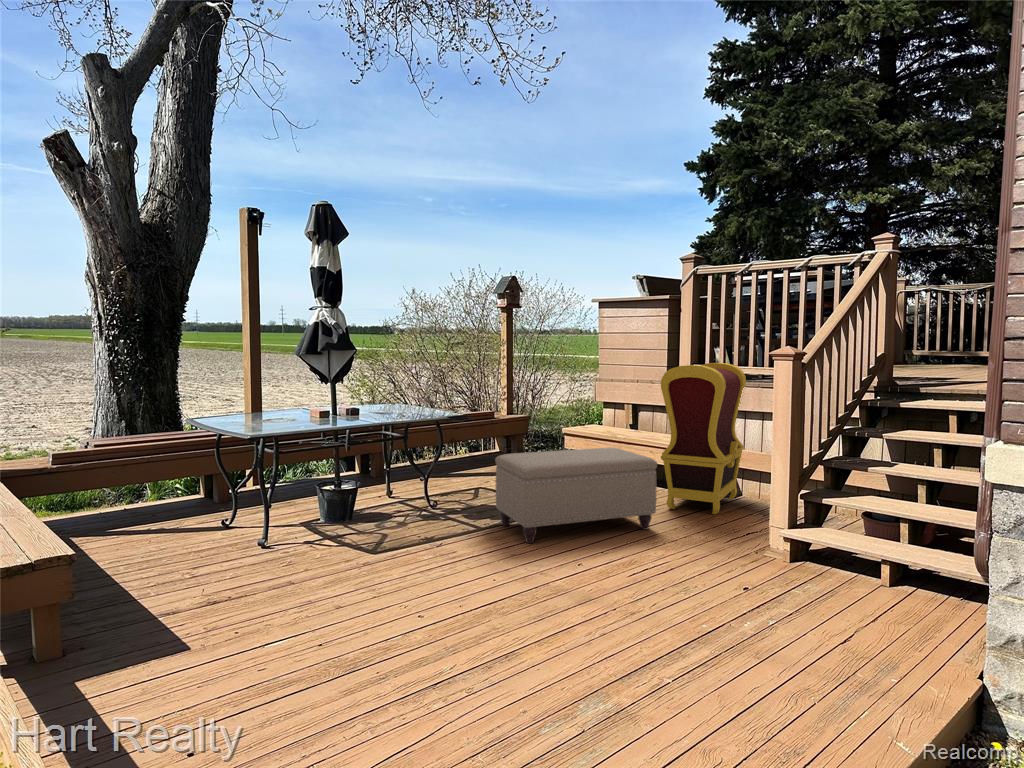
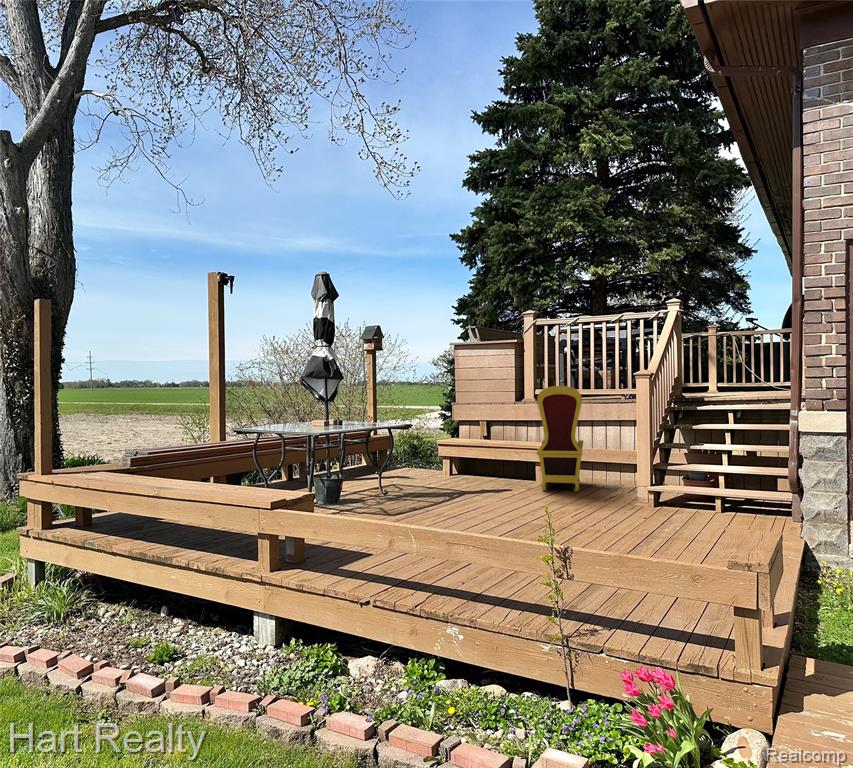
ottoman: present [495,448,657,543] -> none [437,447,551,513]

